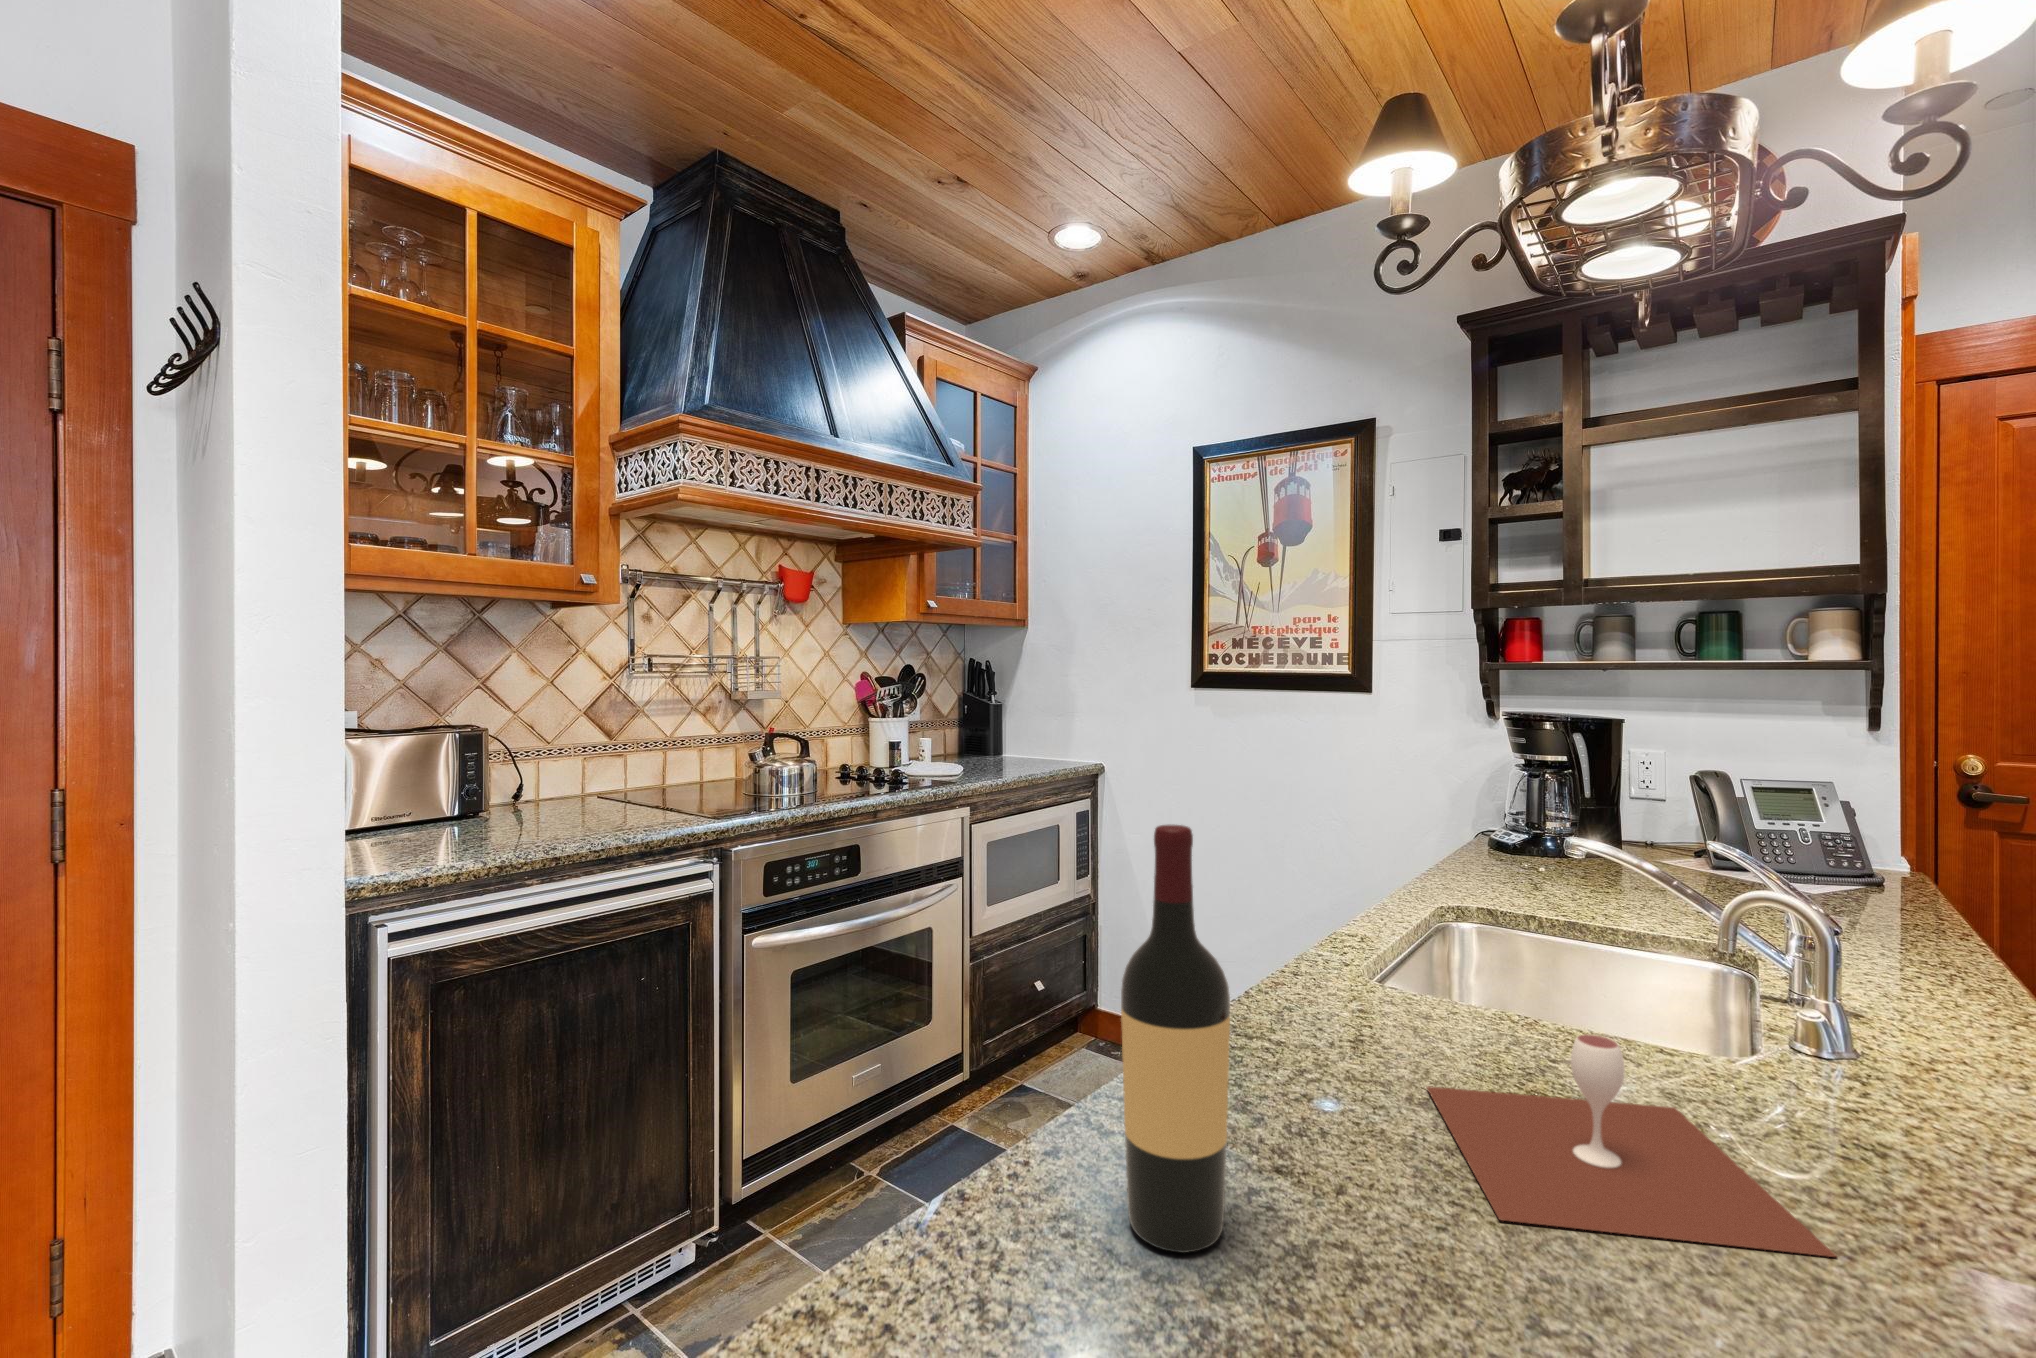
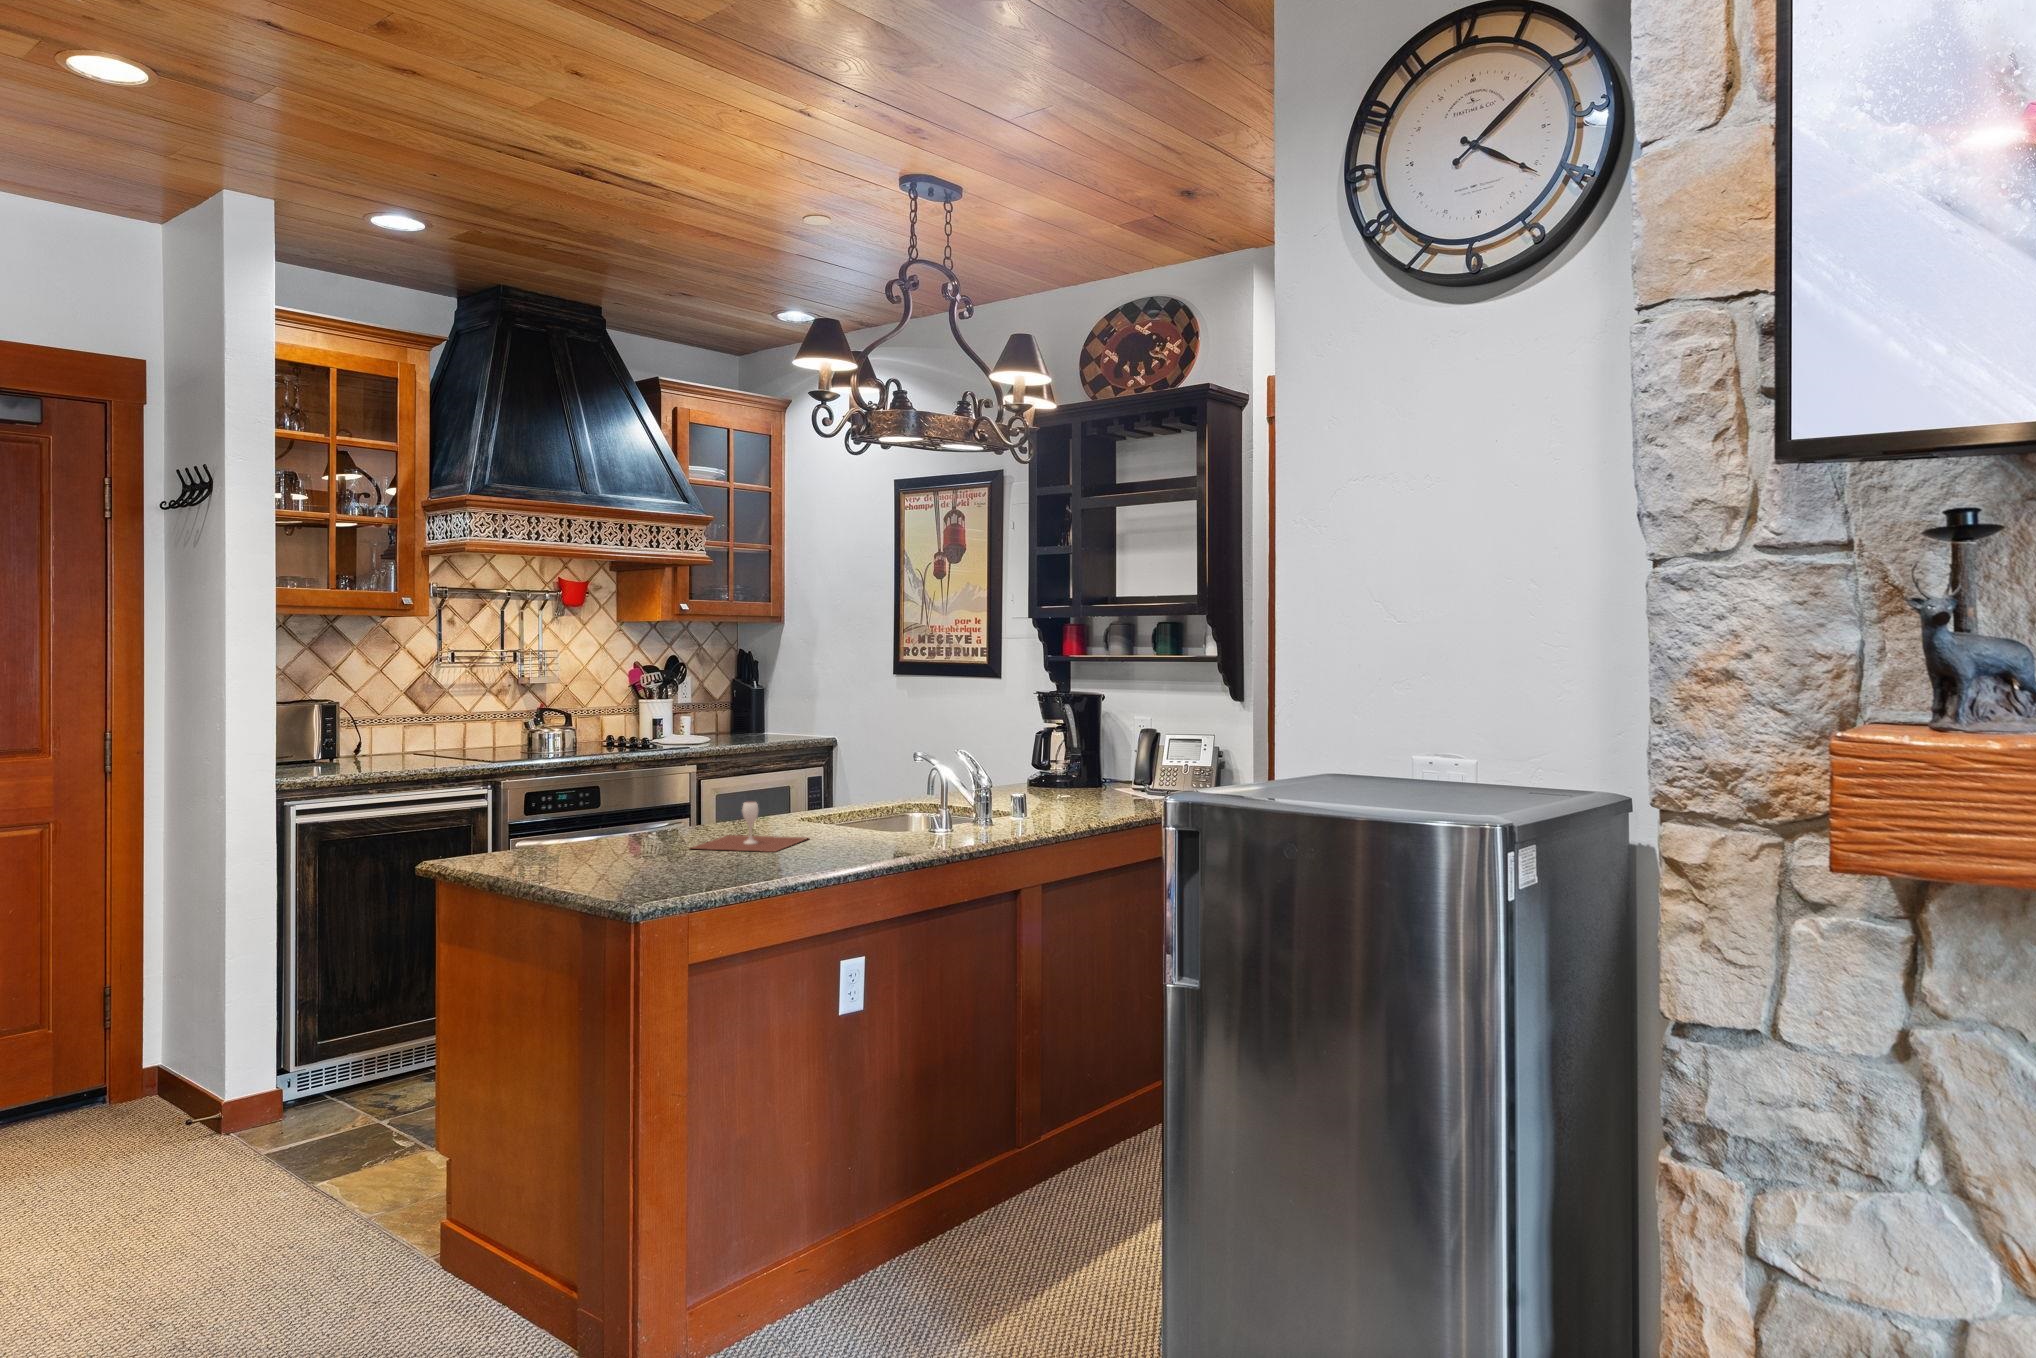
wine bottle: present [1121,825,1230,1253] -> none [565,722,600,851]

